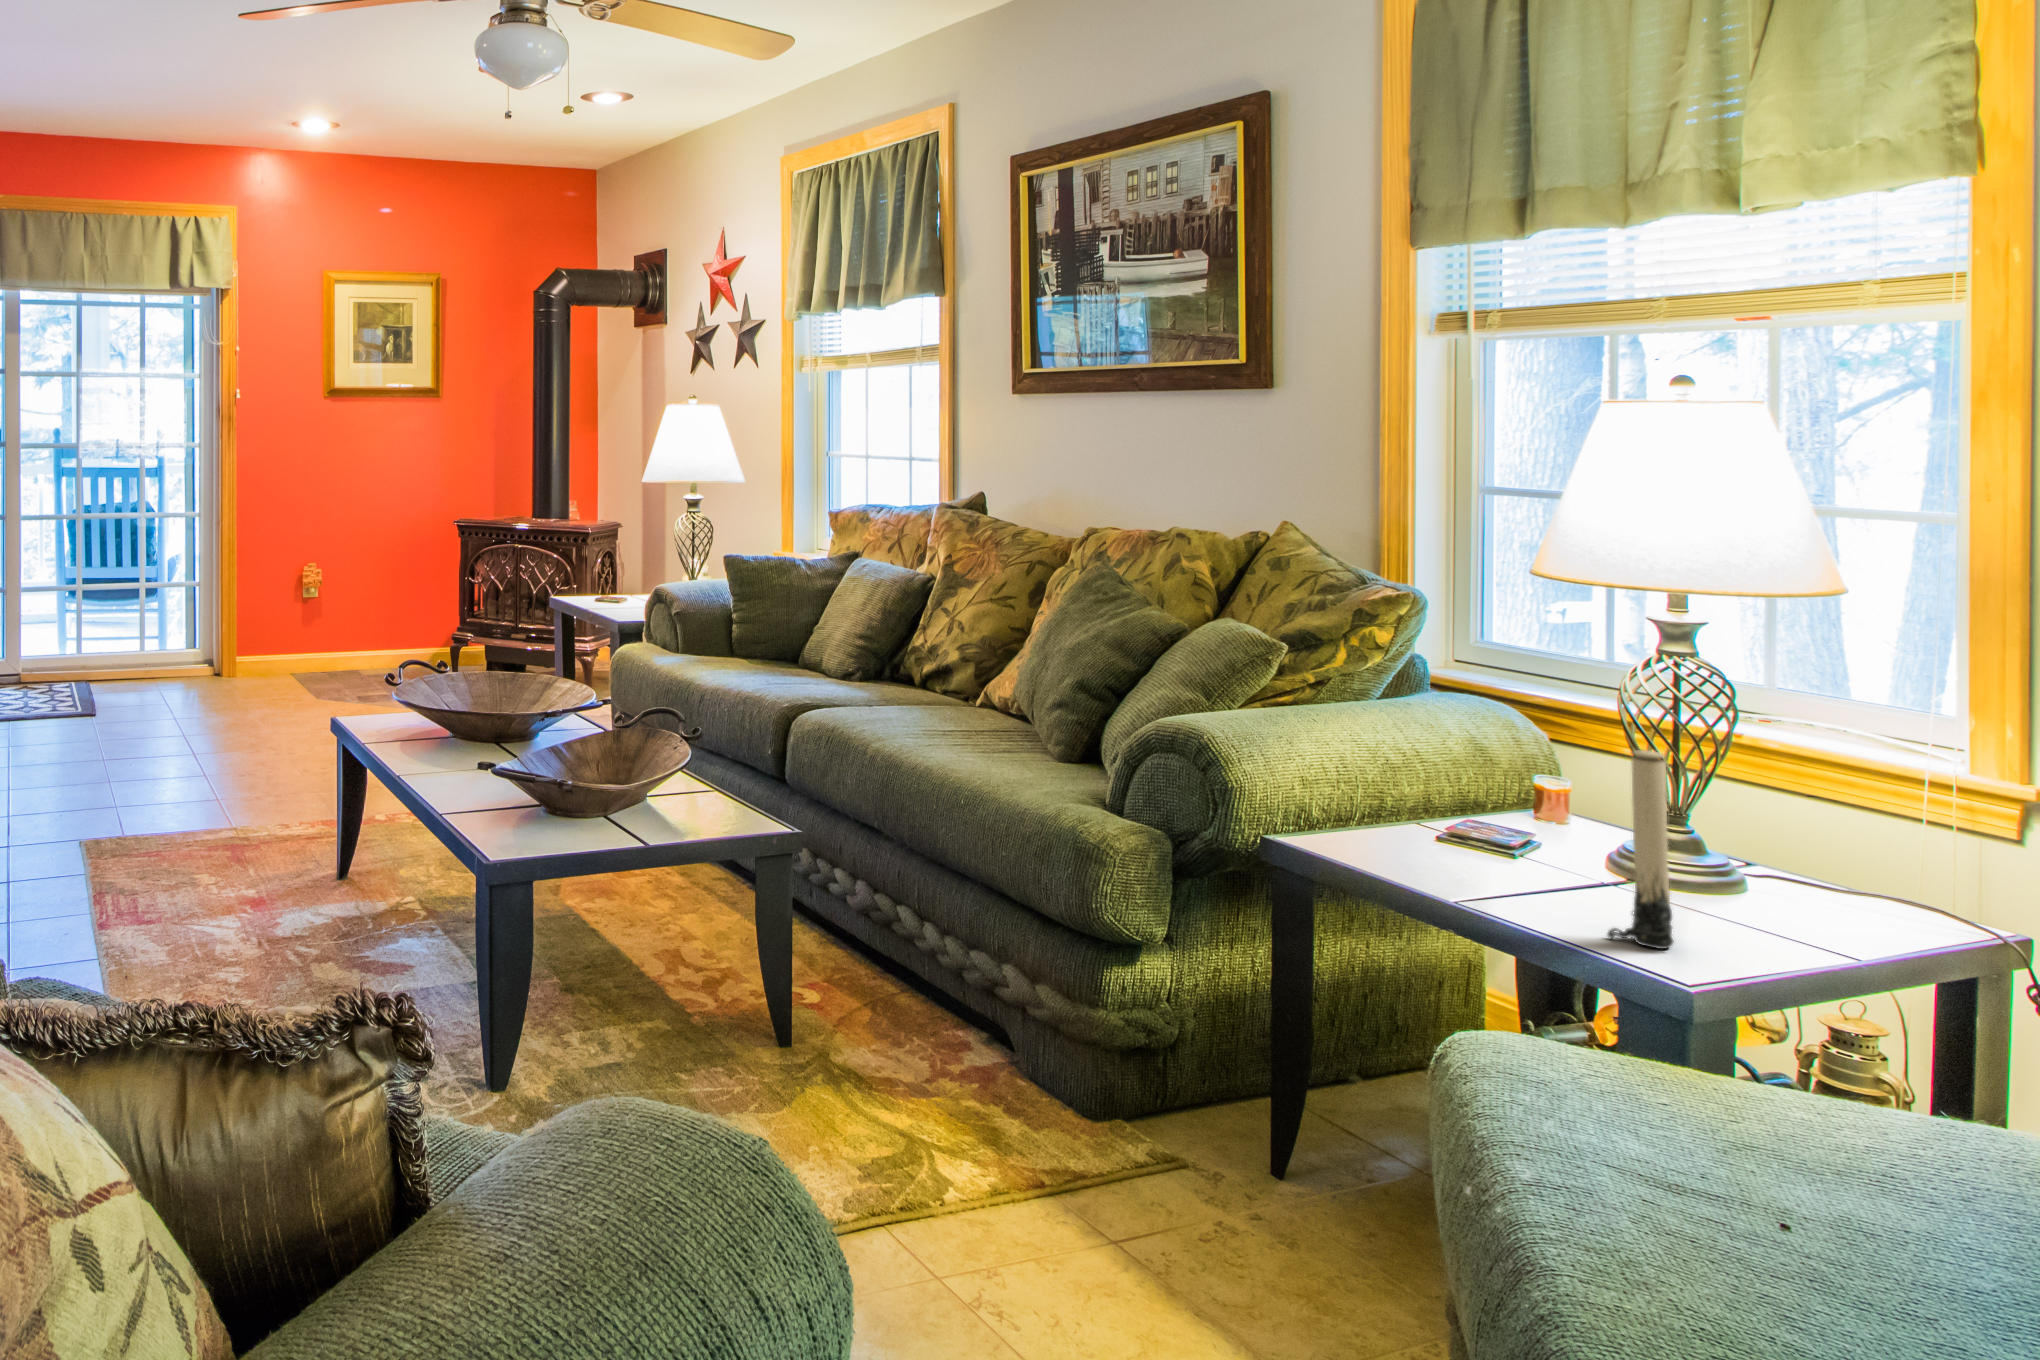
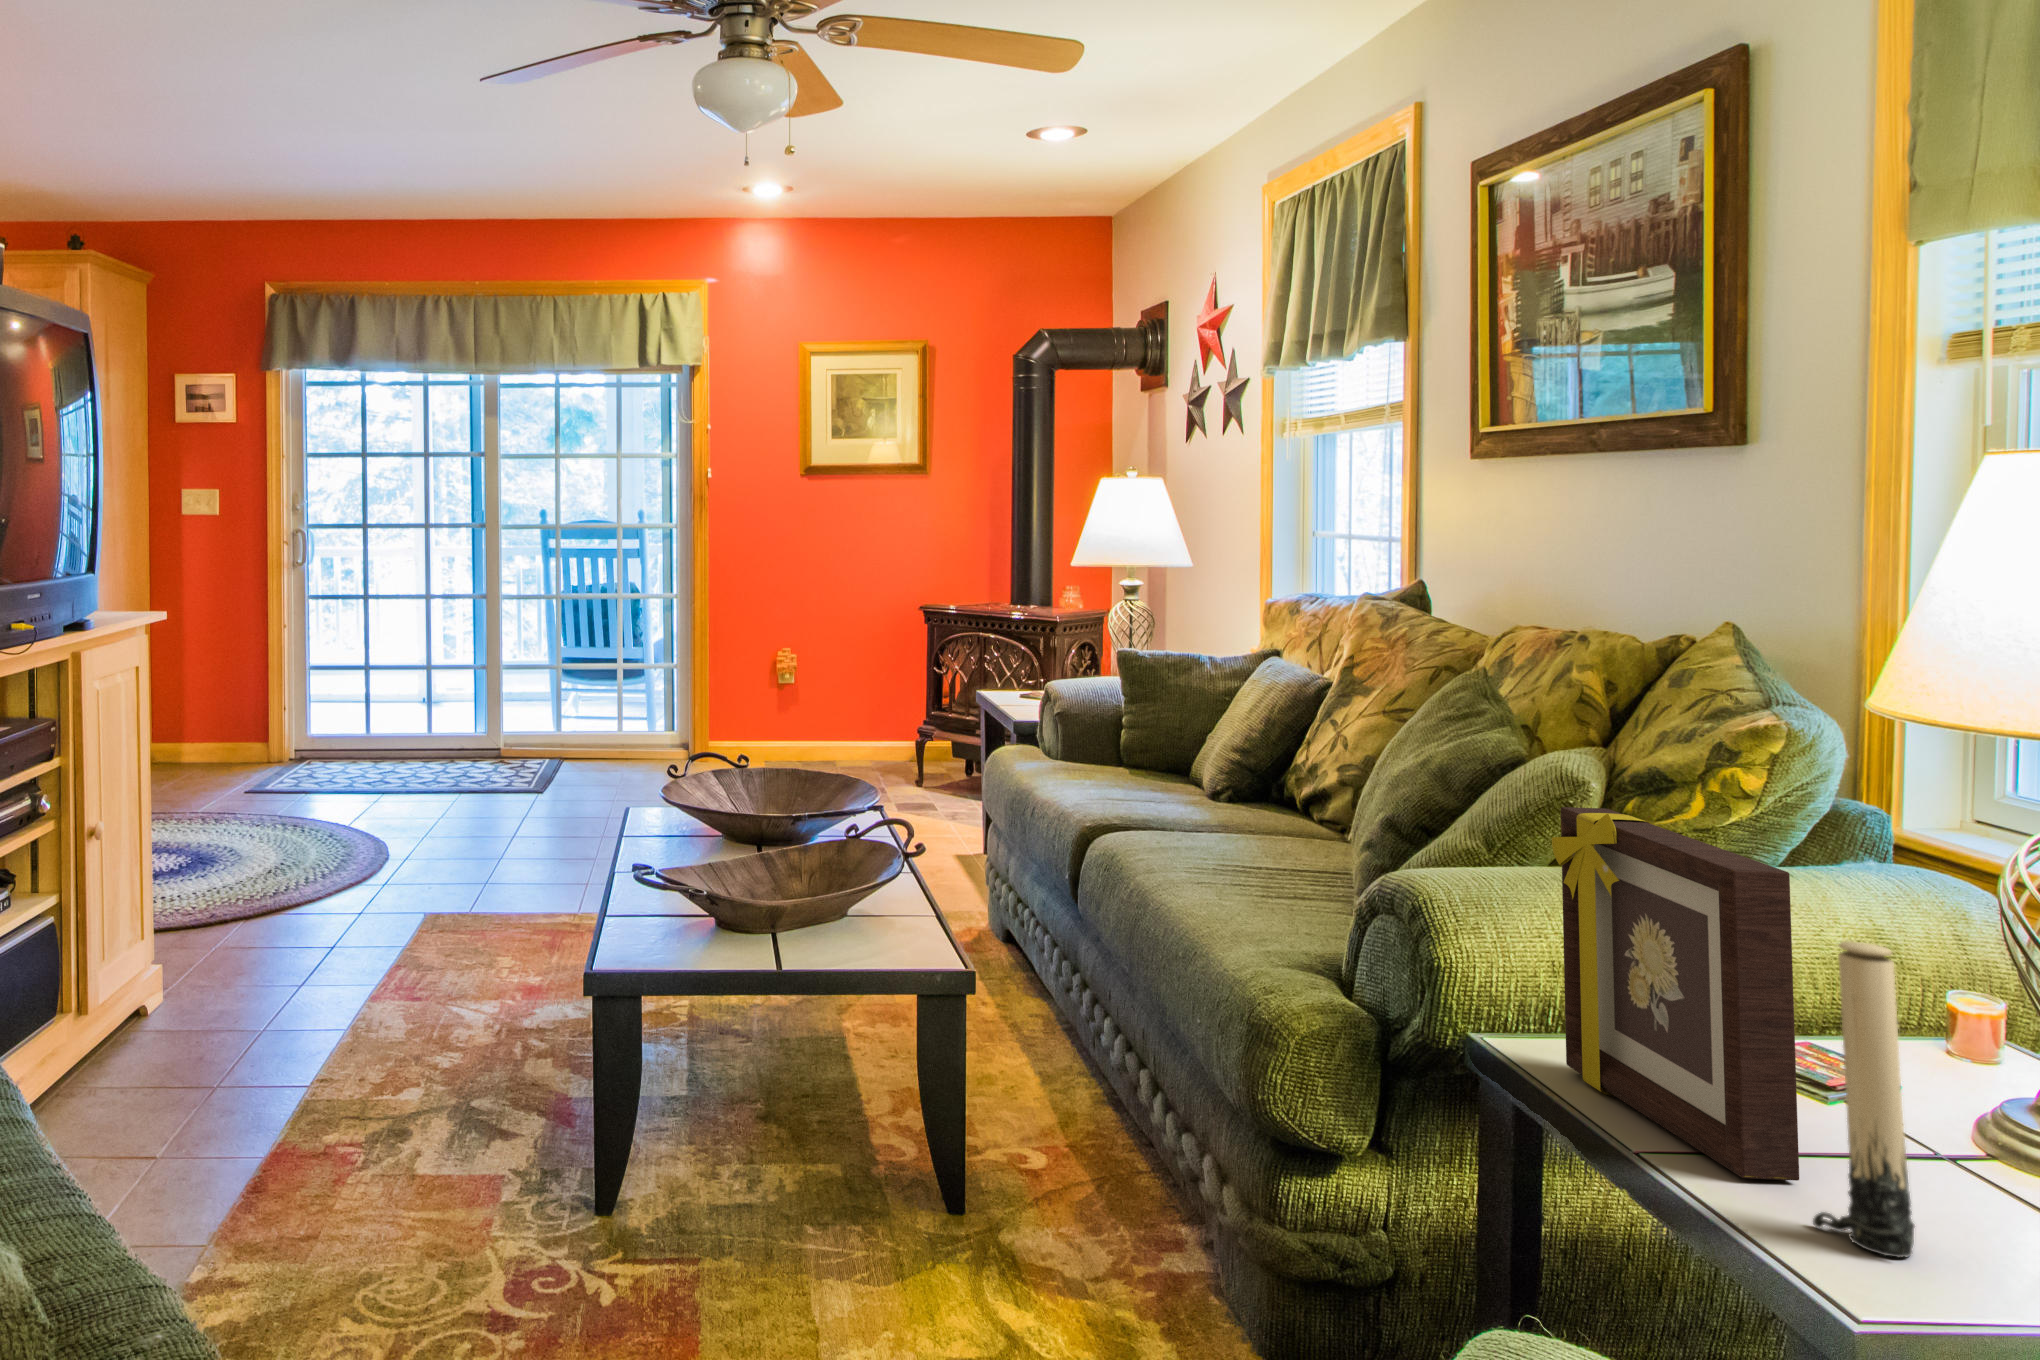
picture frame: none [1363,671,1569,914] -> present [1552,807,1799,1181]

